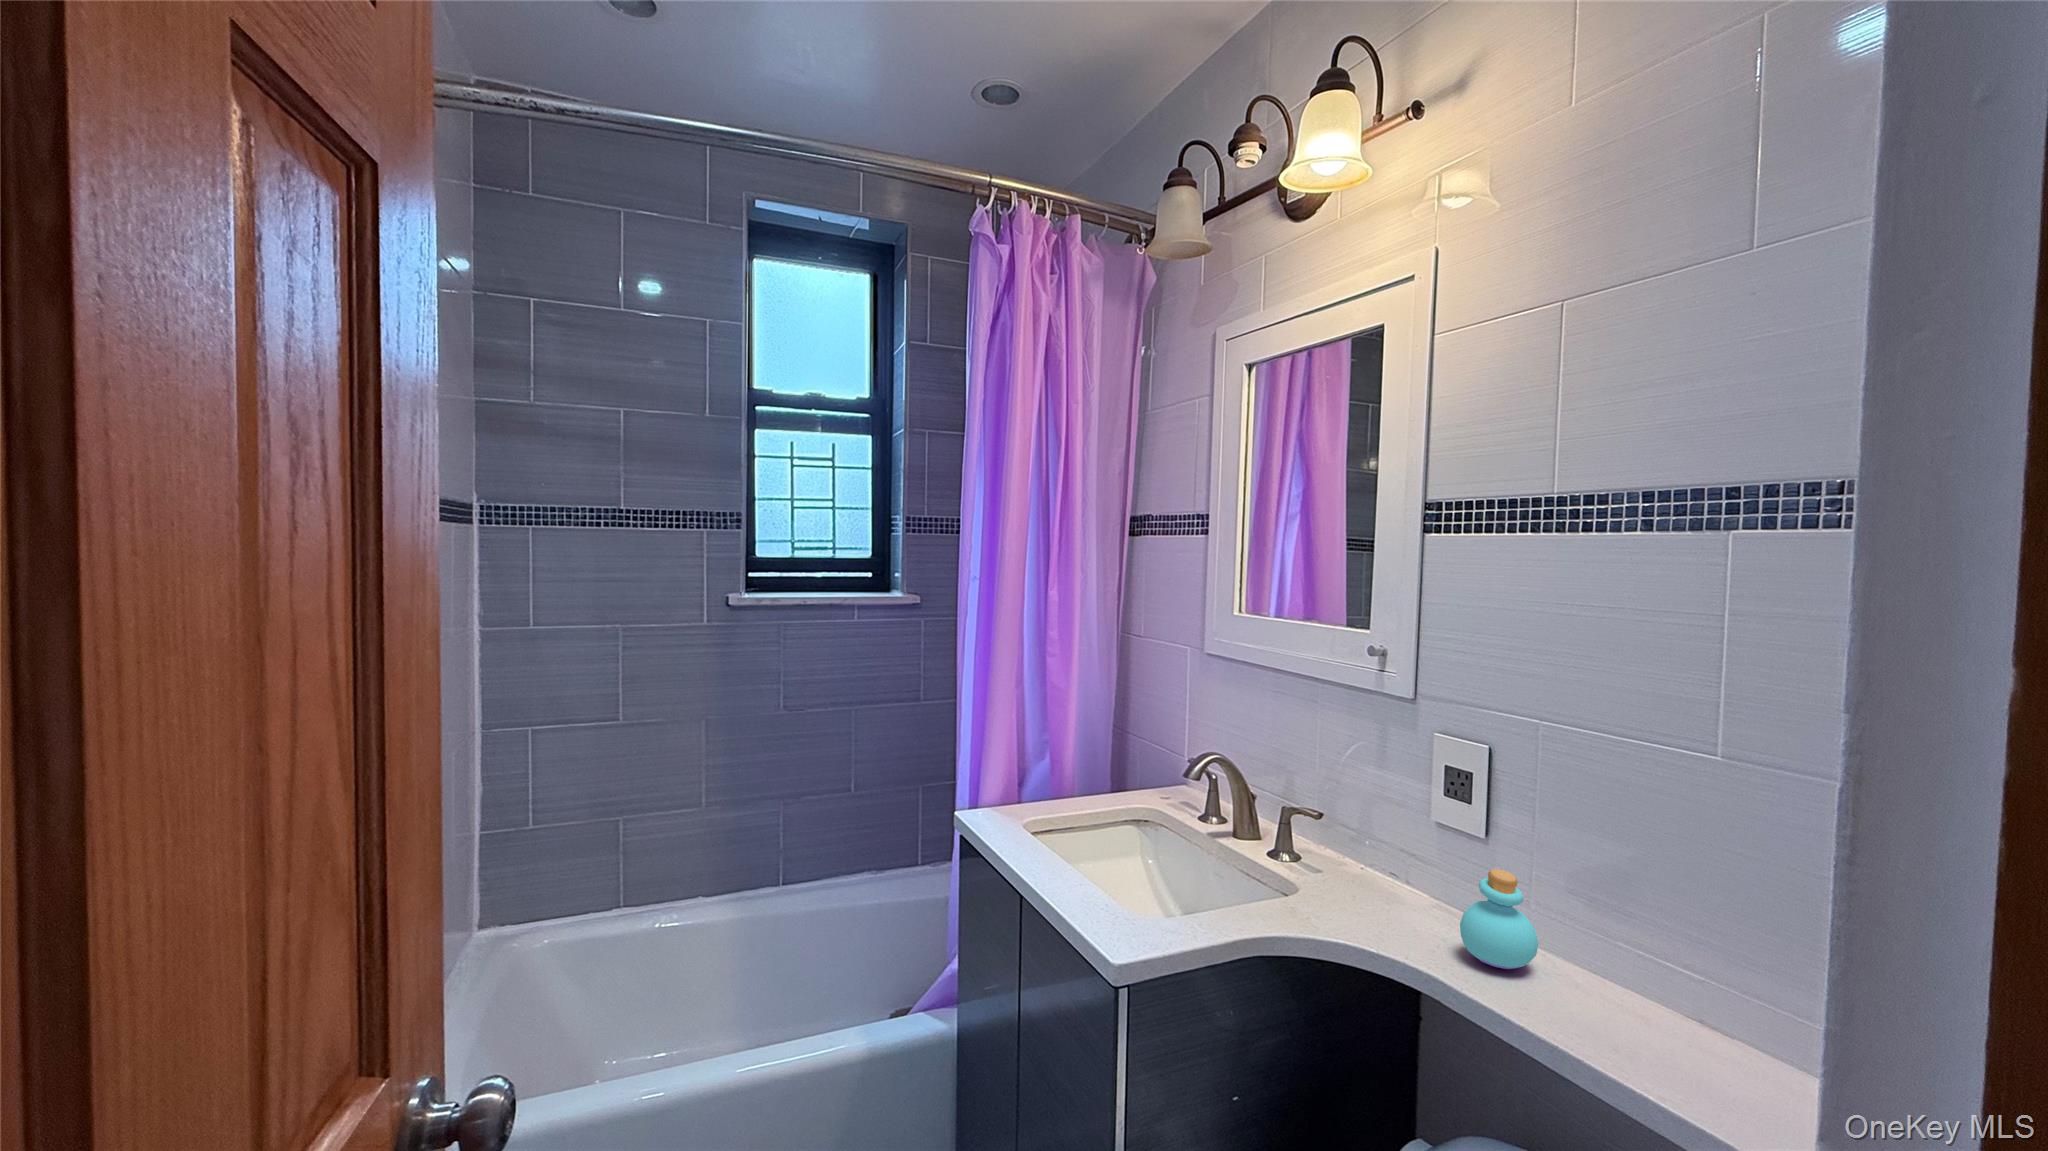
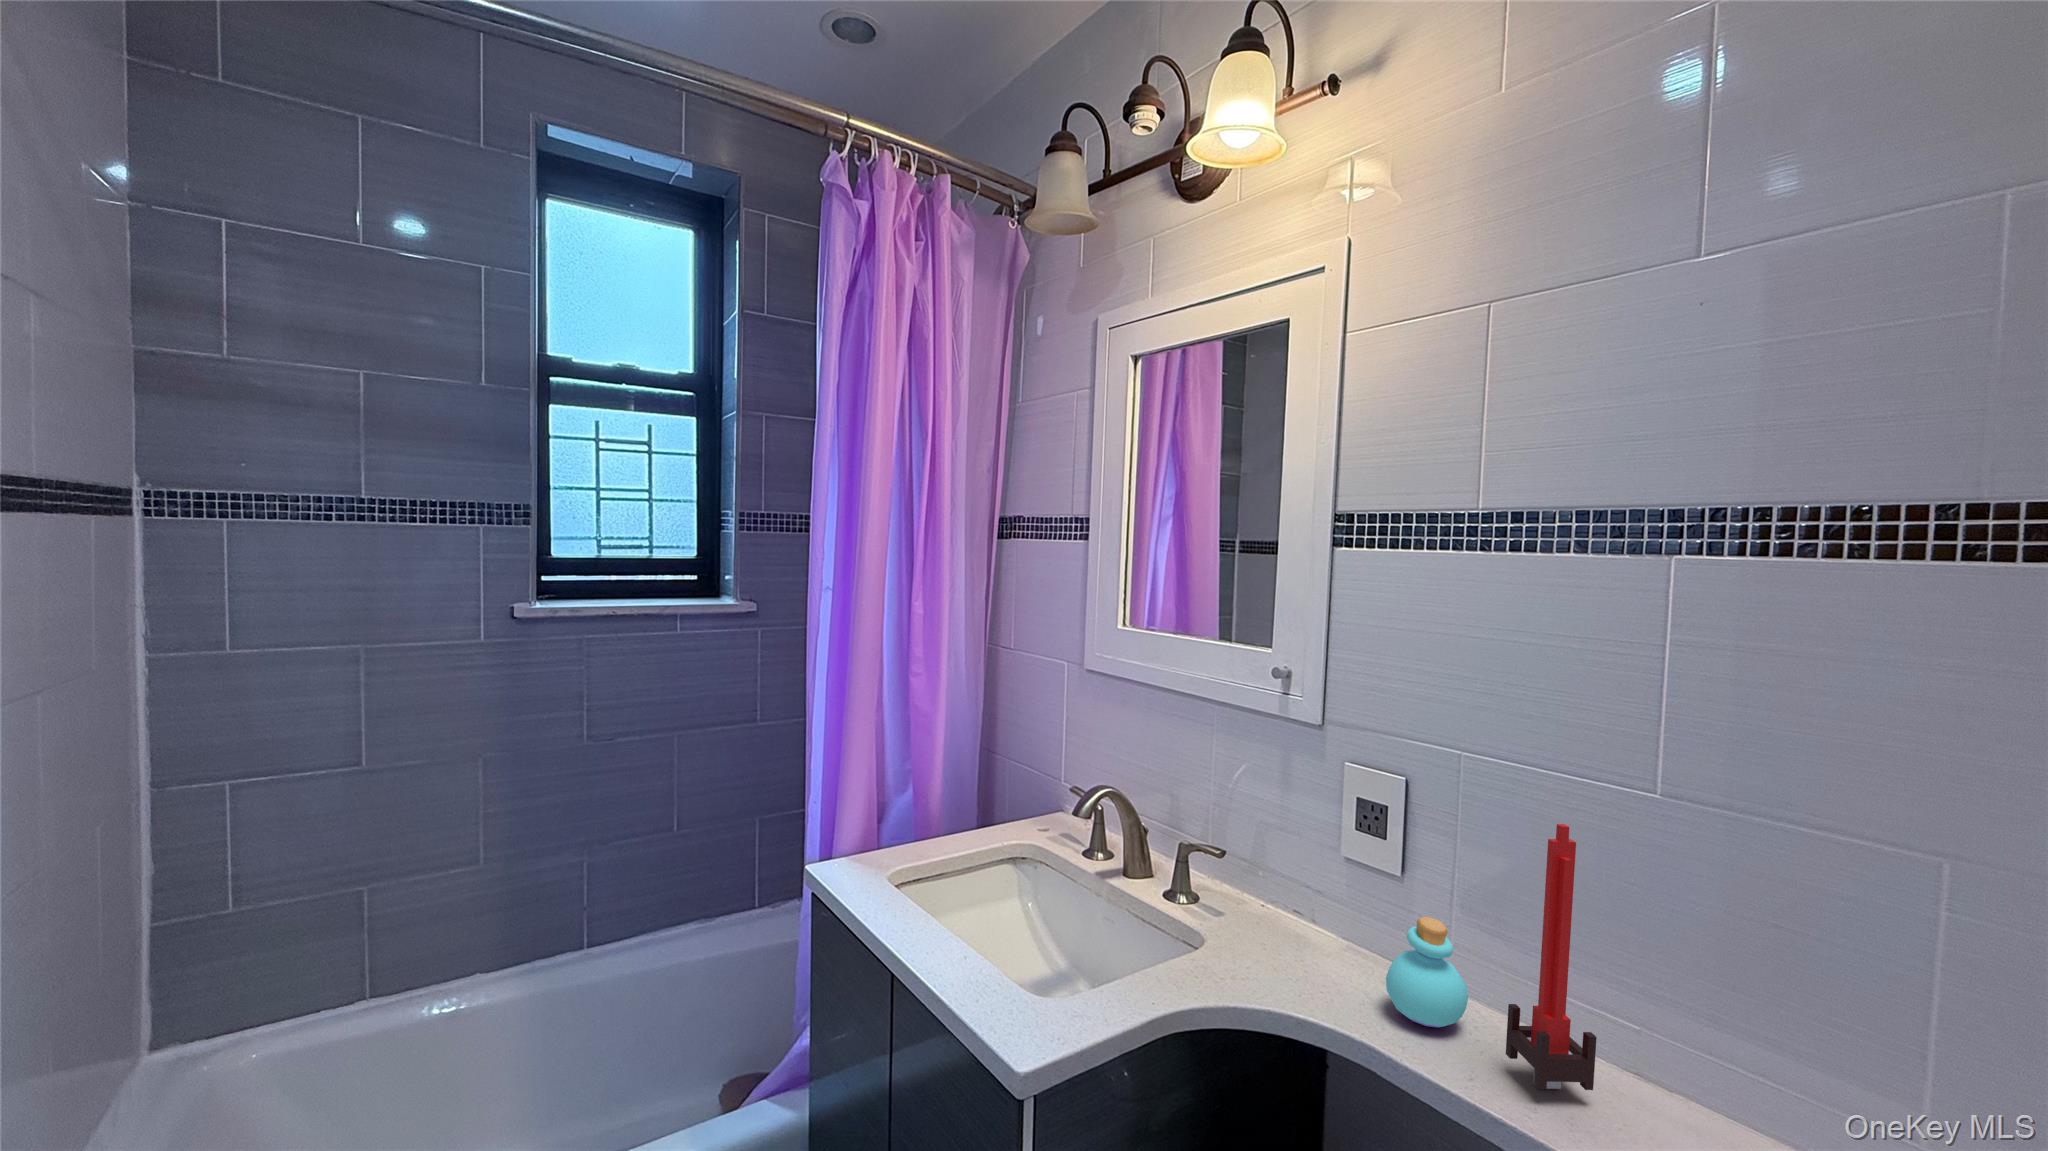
candle: none [1565,778,1648,1025] -> present [1506,824,1596,1090]

